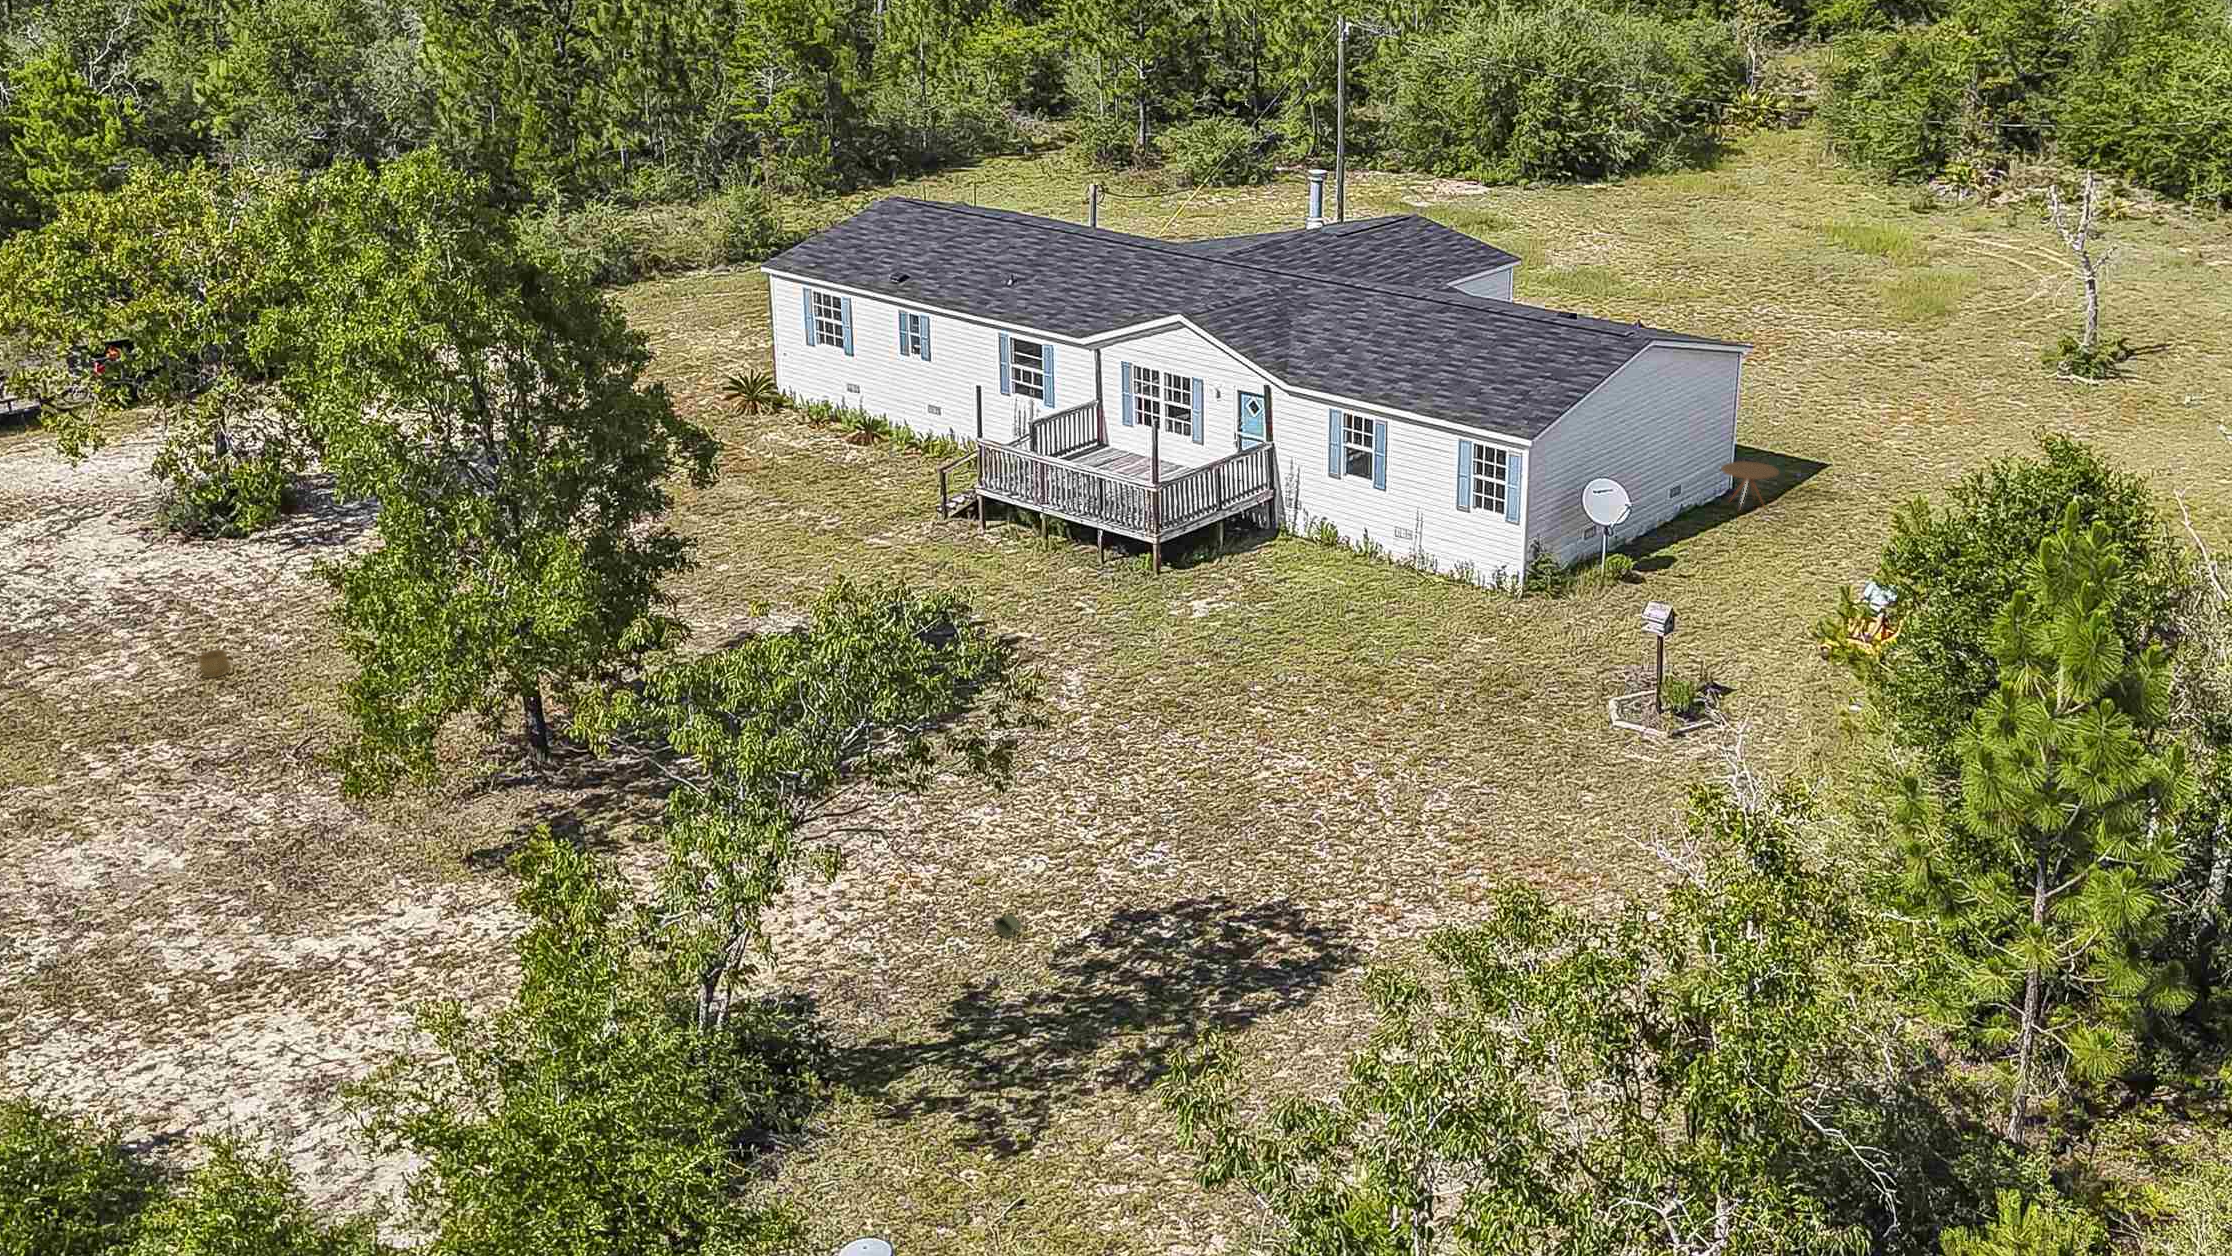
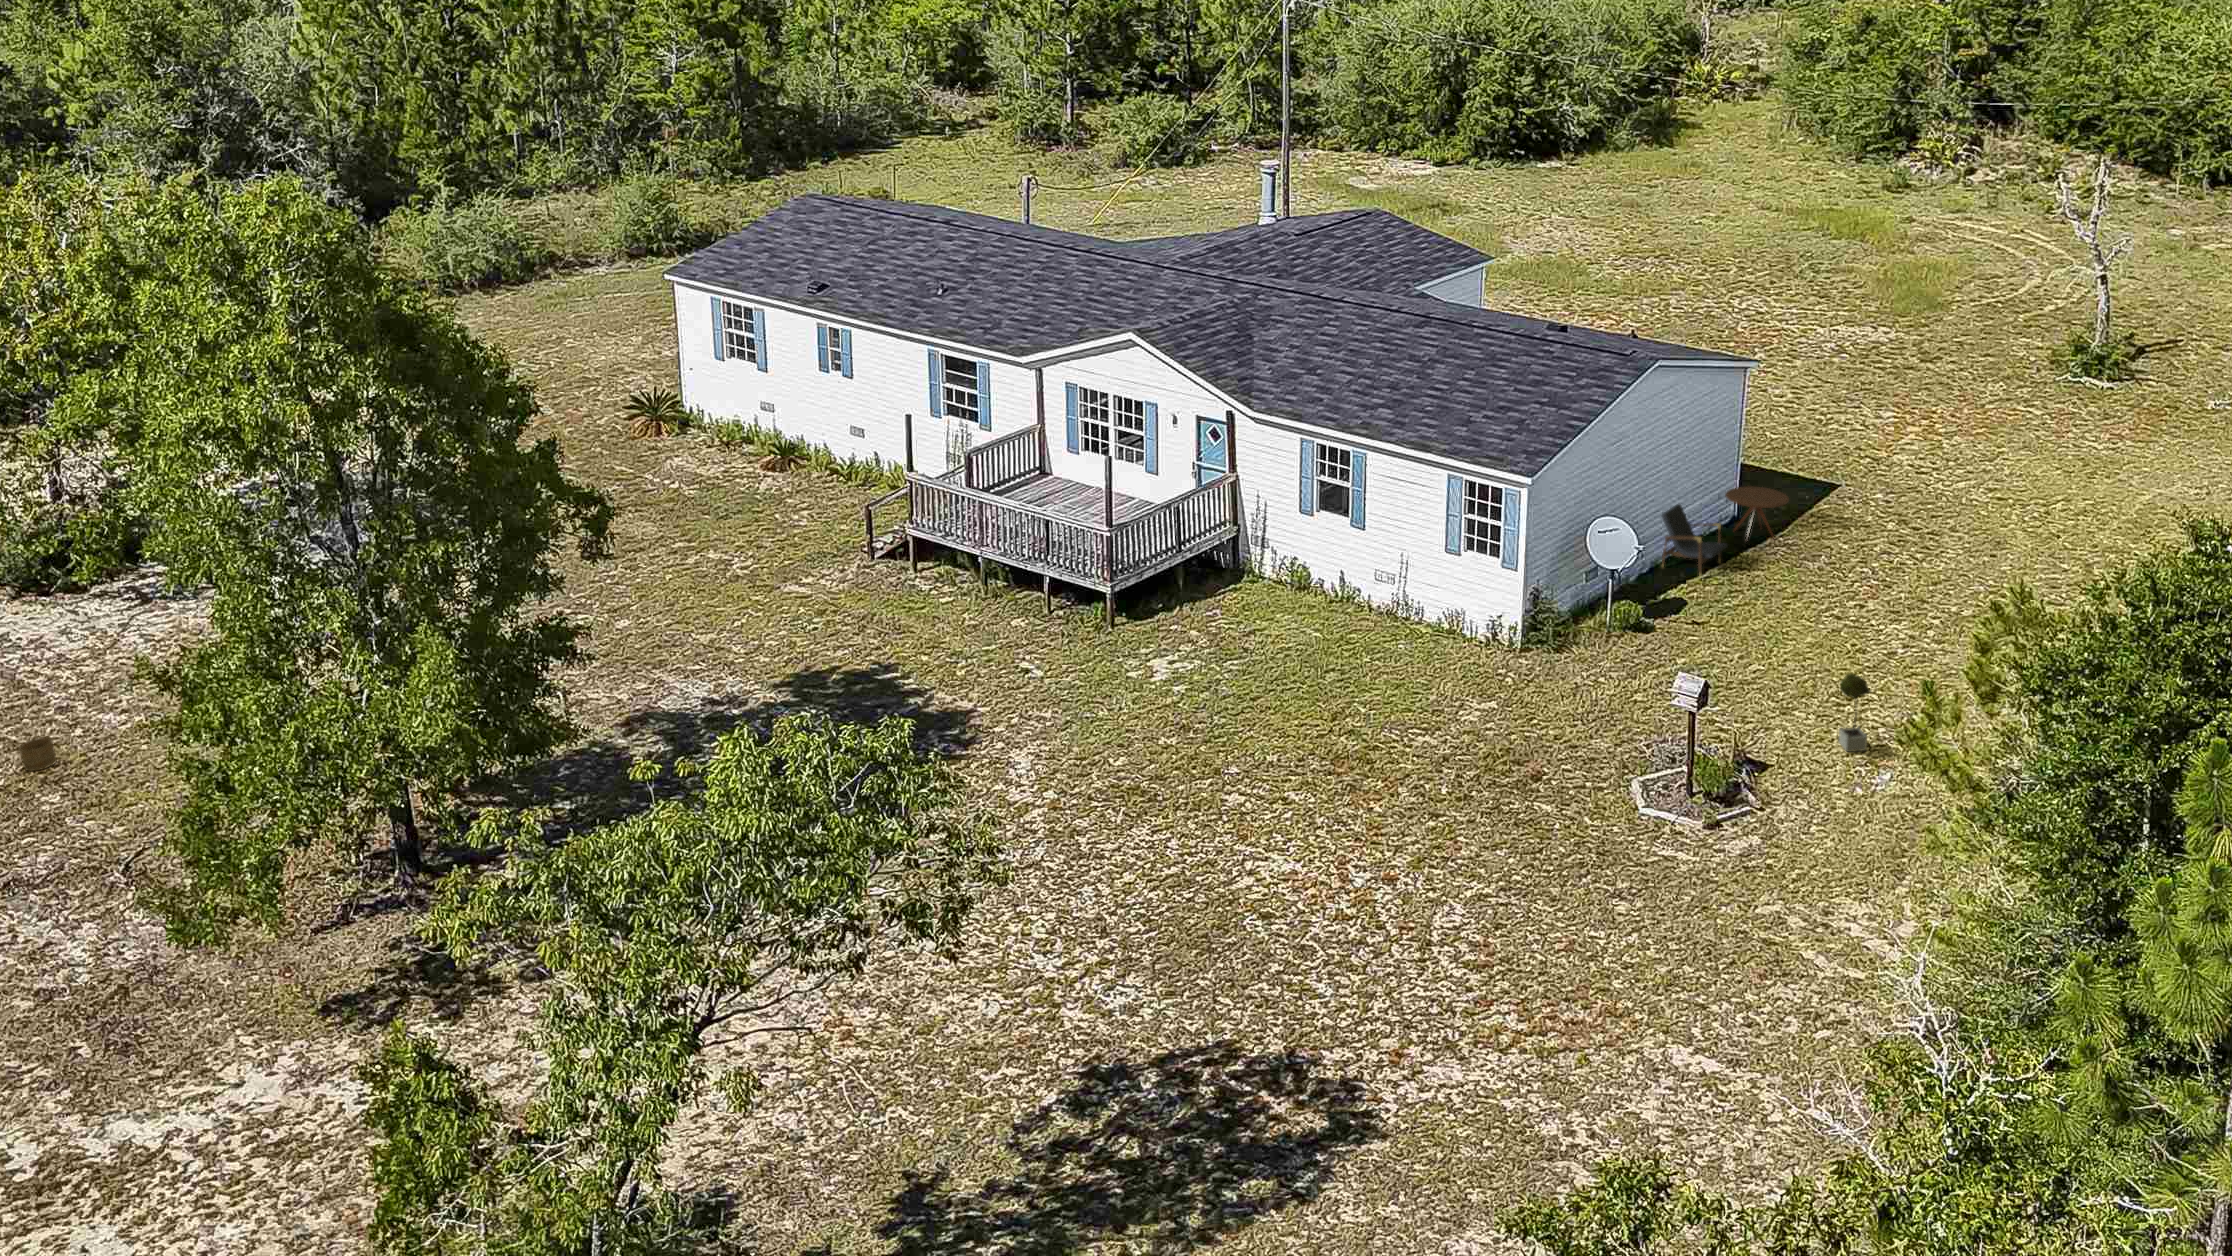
lounge chair: none [1659,474,1720,541] -> present [1662,504,1728,577]
potted tree: none [1801,611,1831,681] -> present [1839,673,1871,752]
toolbox: present [994,914,1021,938] -> none [943,1072,977,1105]

